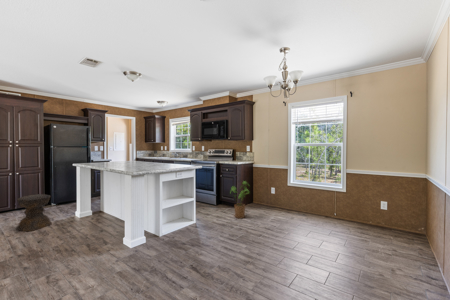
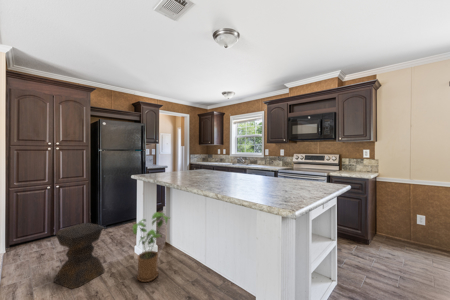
house plant: present [231,181,249,218] -> present [133,212,170,282]

